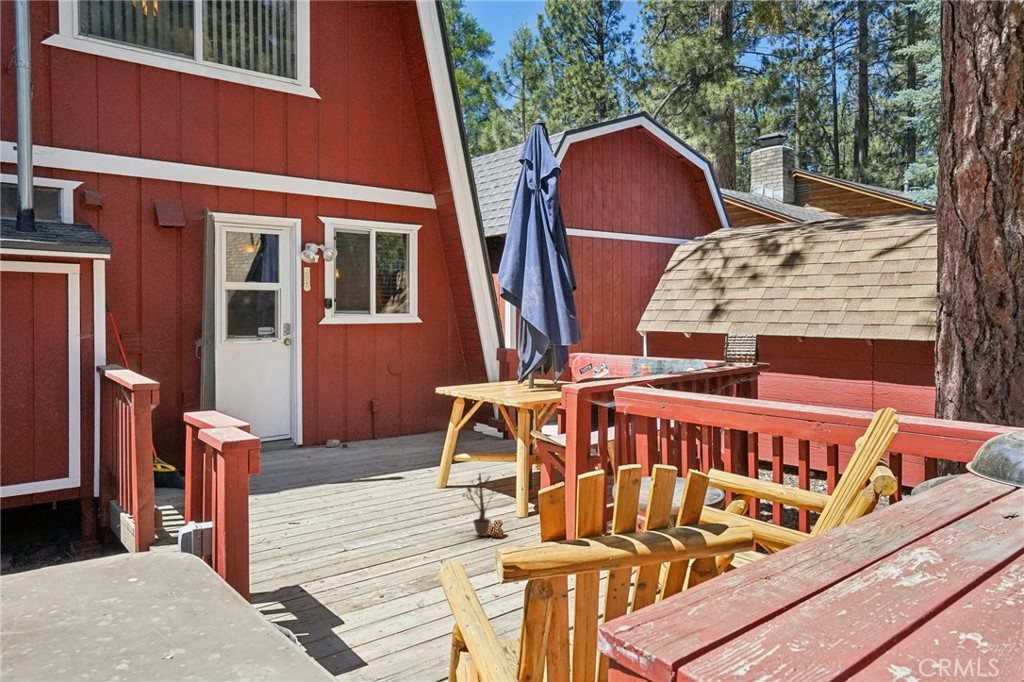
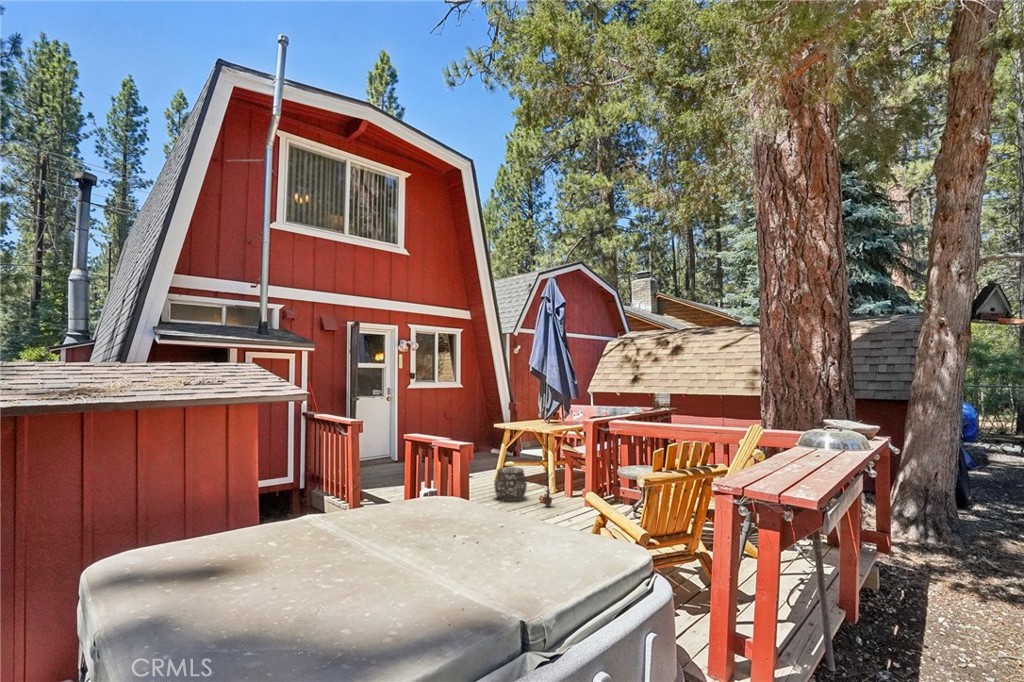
woven basket: none [401,461,459,522] -> present [494,467,527,501]

